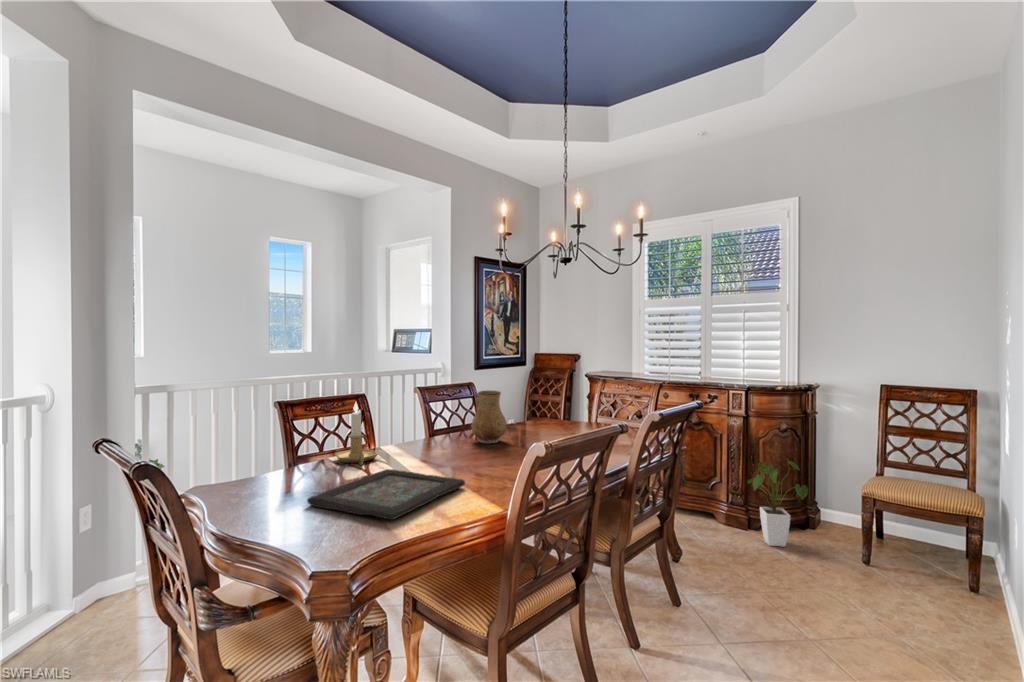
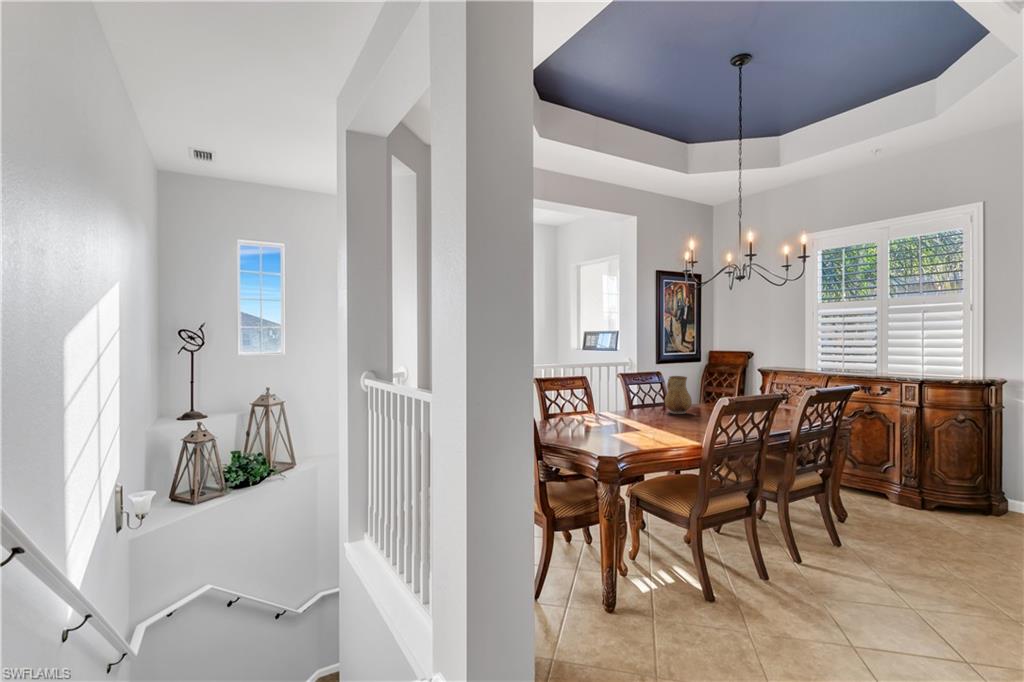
candlestick: present [335,402,378,465] -> none [574,379,603,420]
house plant: present [748,460,808,547] -> none [920,446,982,524]
decorative tray: present [307,469,465,520] -> none [576,422,669,442]

